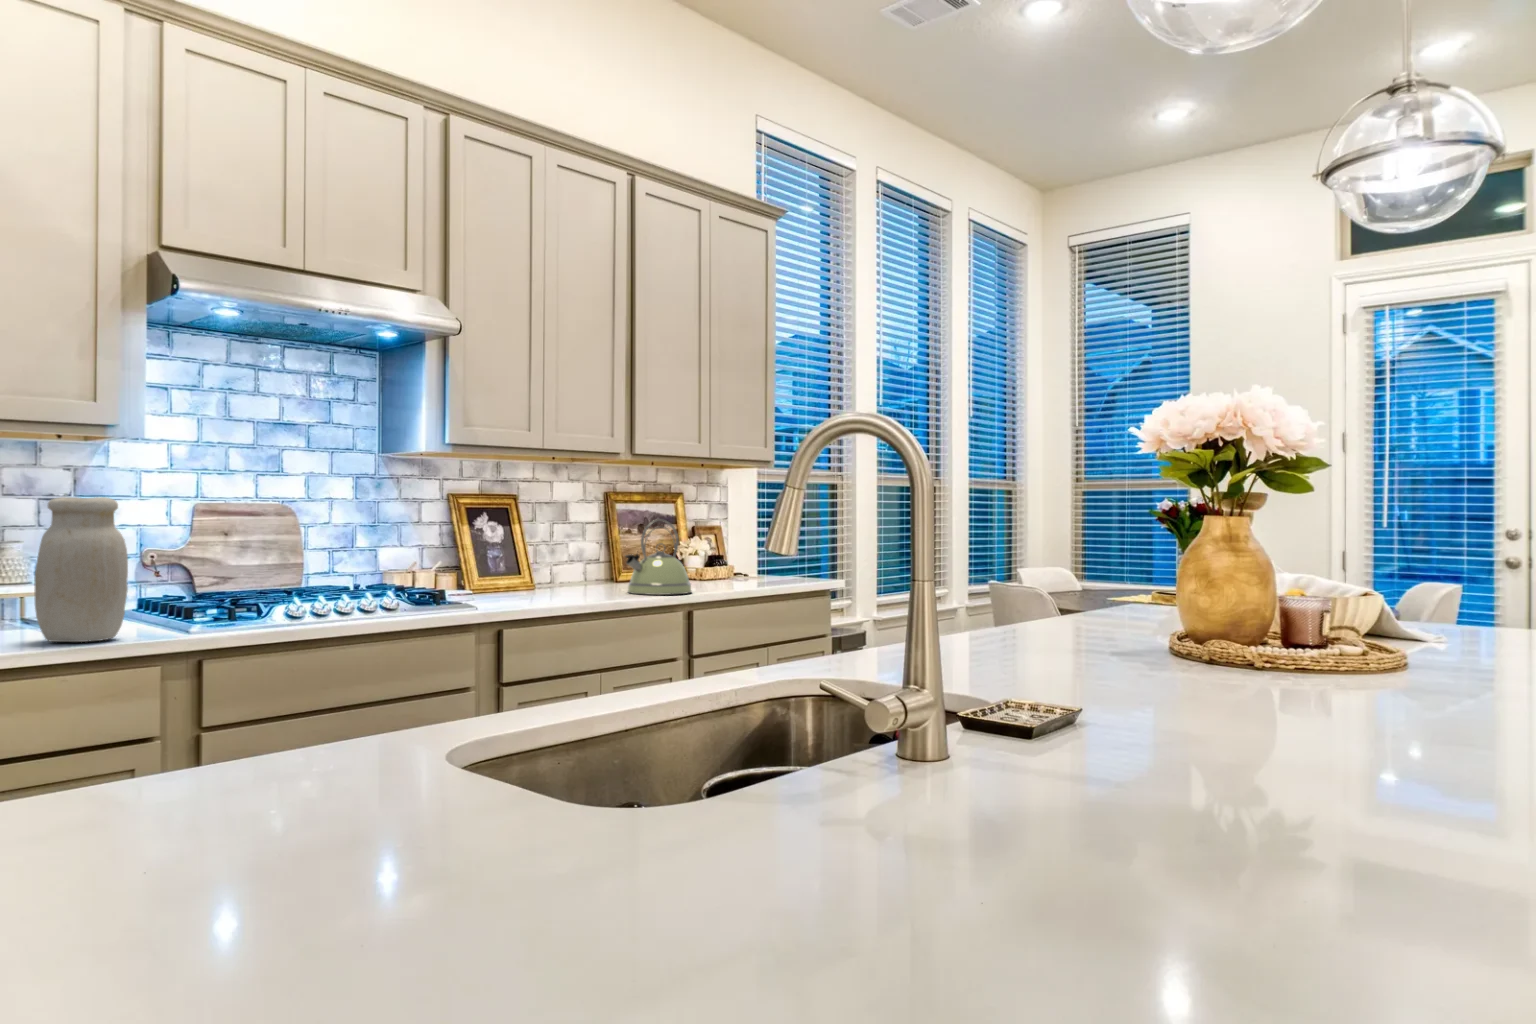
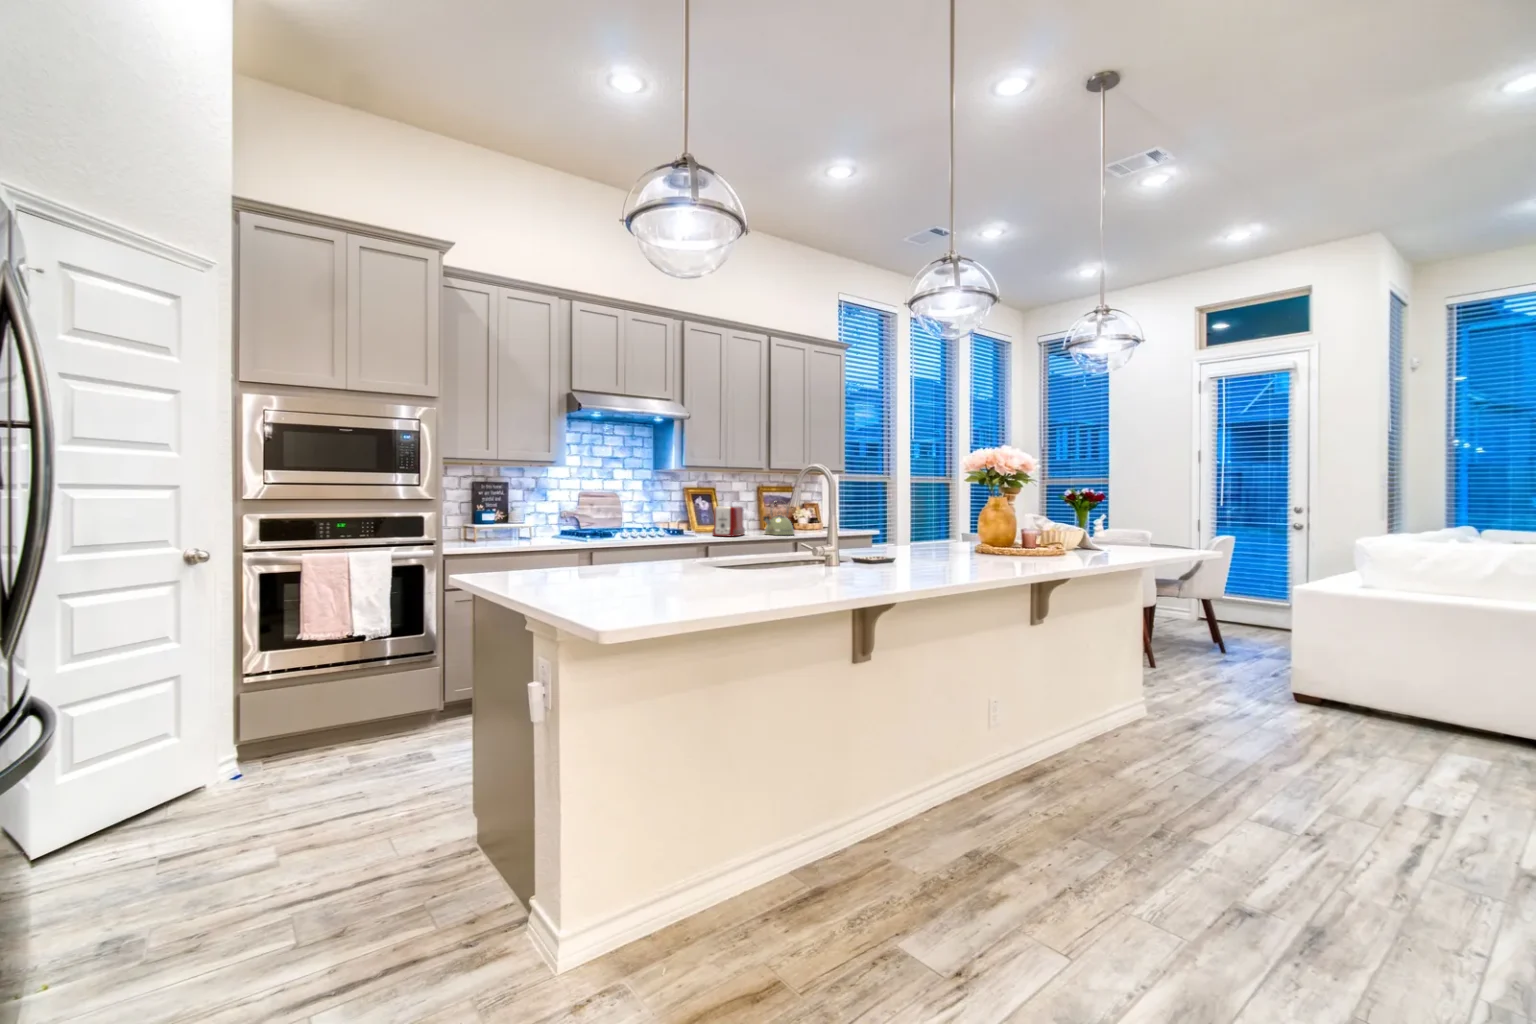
jar: present [34,497,128,642] -> none [533,489,563,543]
toaster: none [517,535,589,602] -> present [712,507,745,536]

